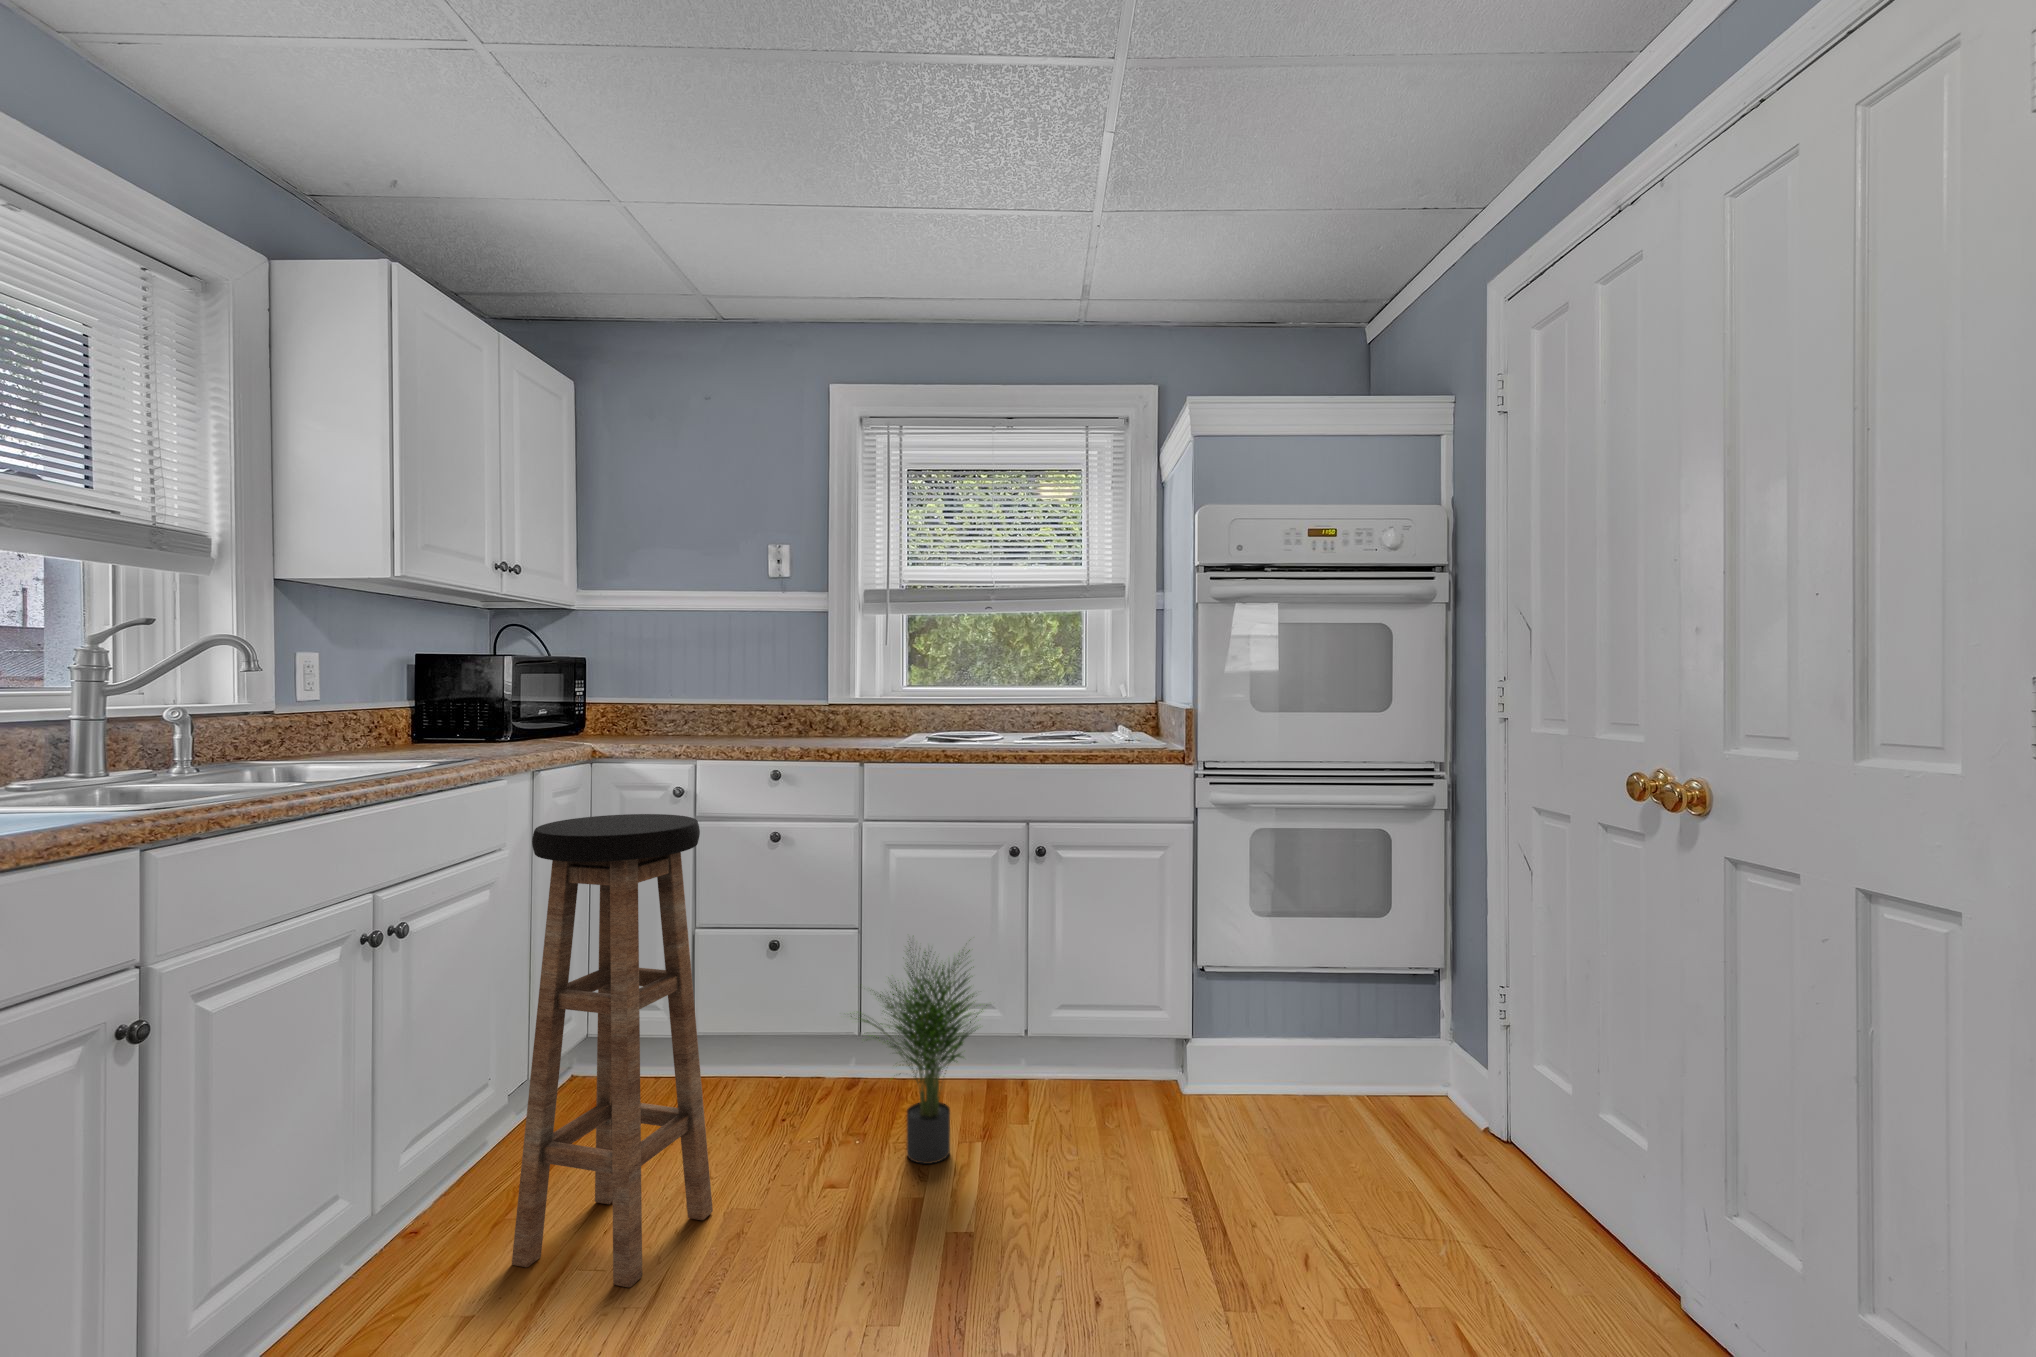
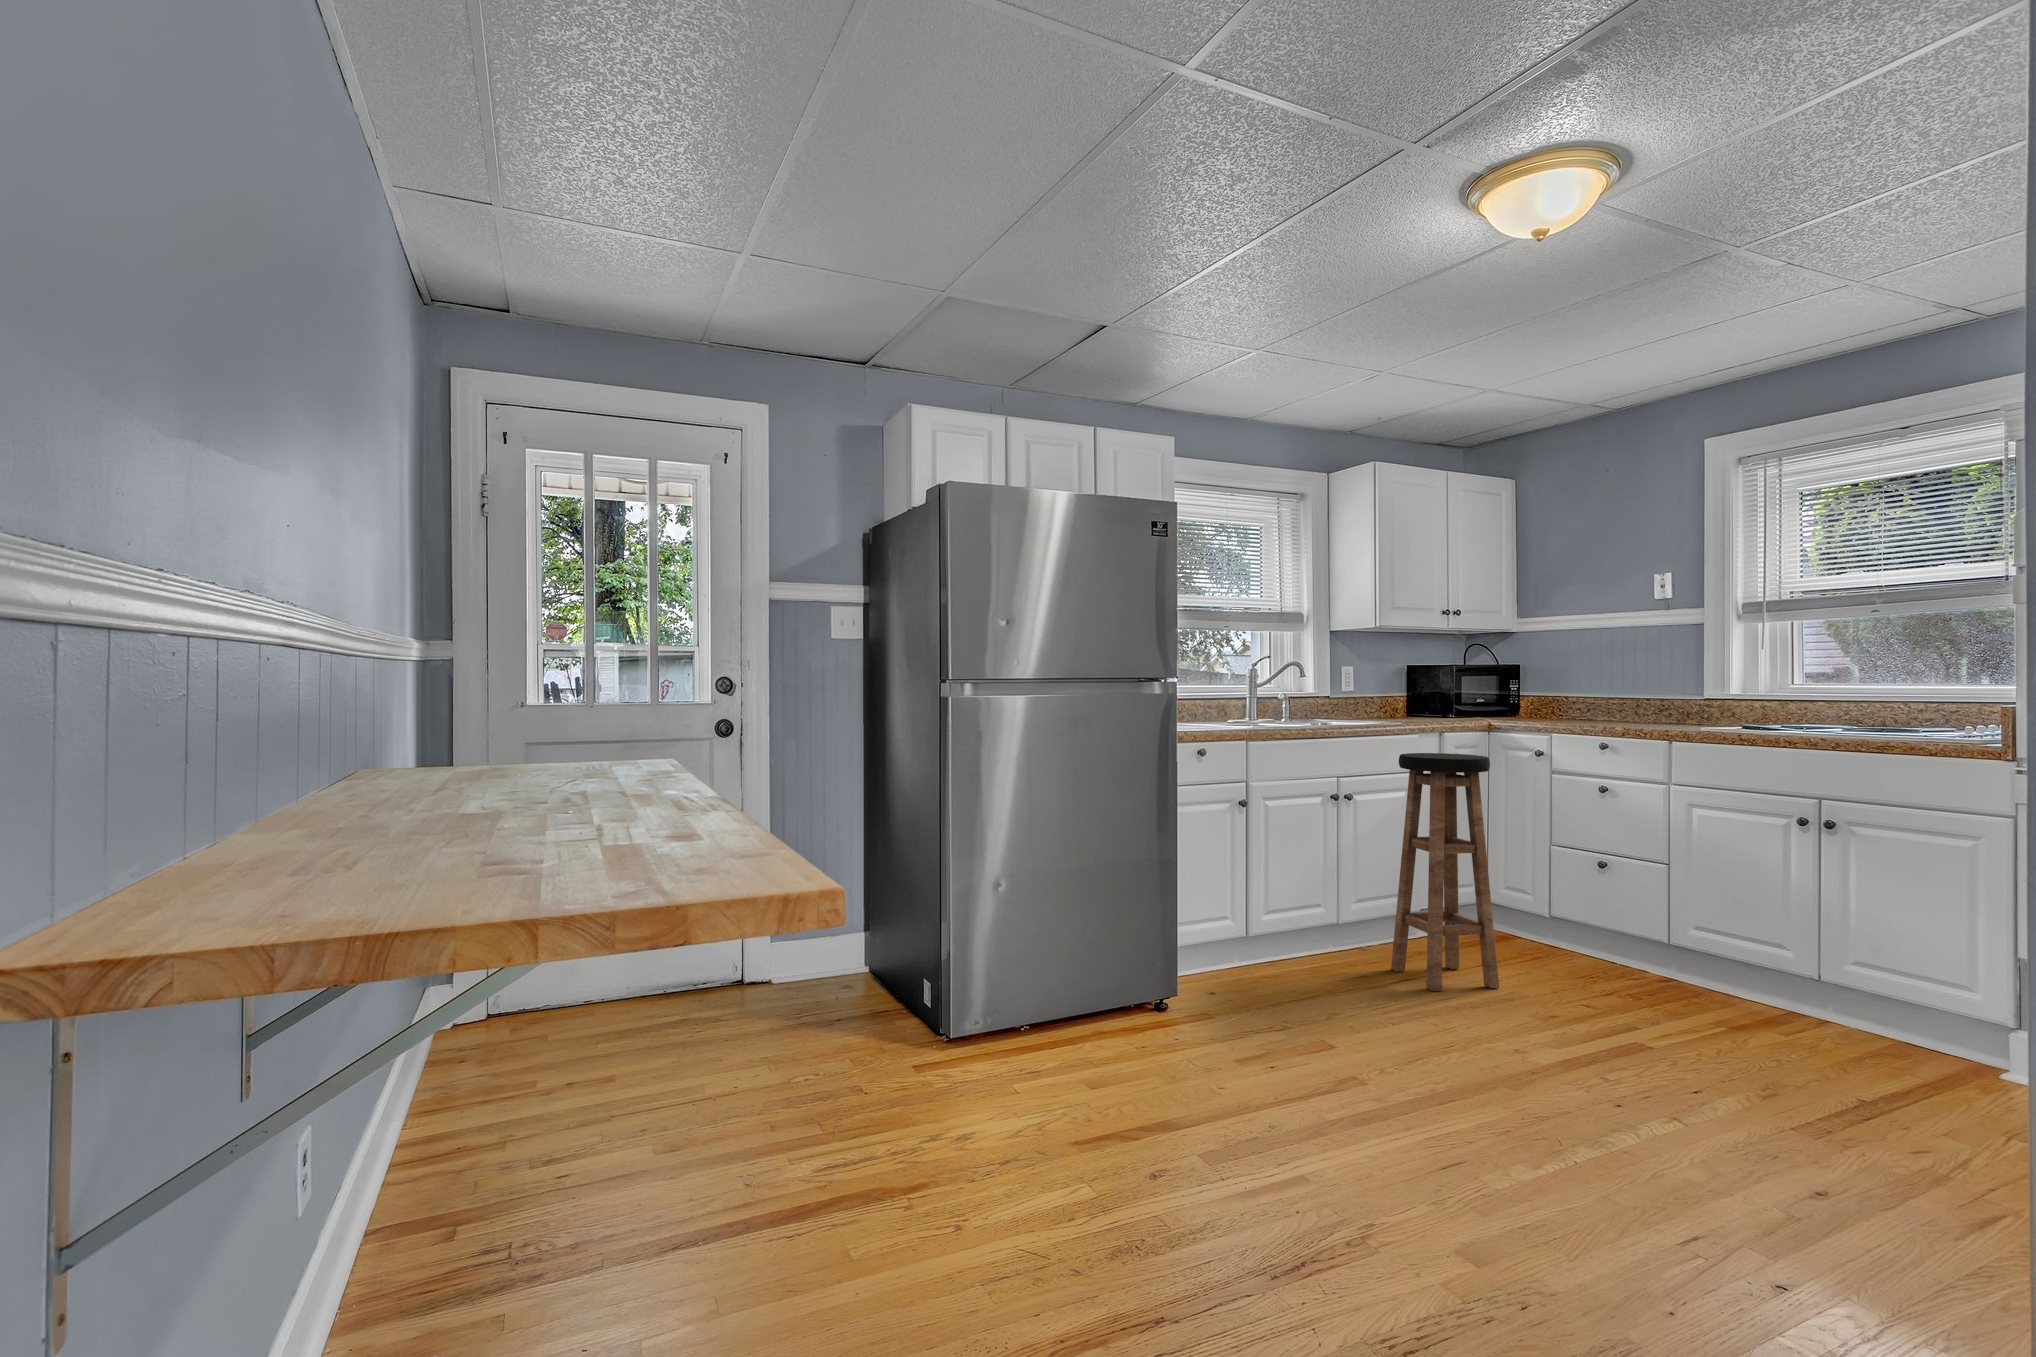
potted plant: present [851,945,983,1164] -> none [1600,861,1725,1022]

